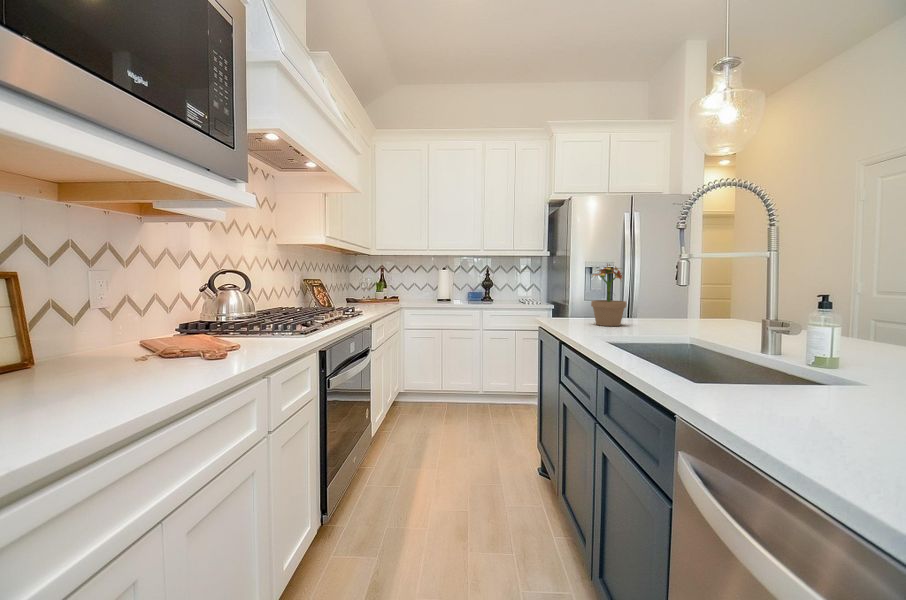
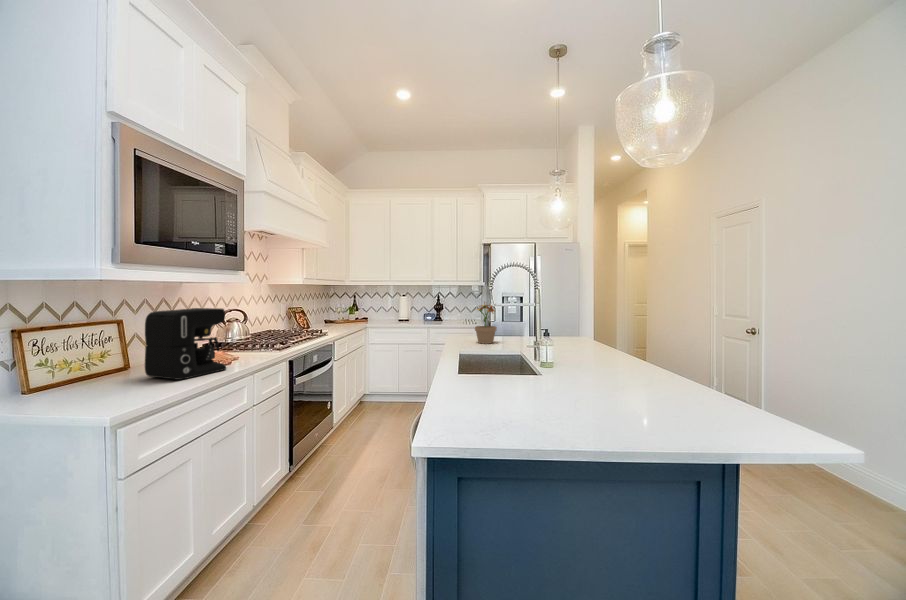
coffee maker: none [37,244,218,394] -> present [145,308,226,380]

